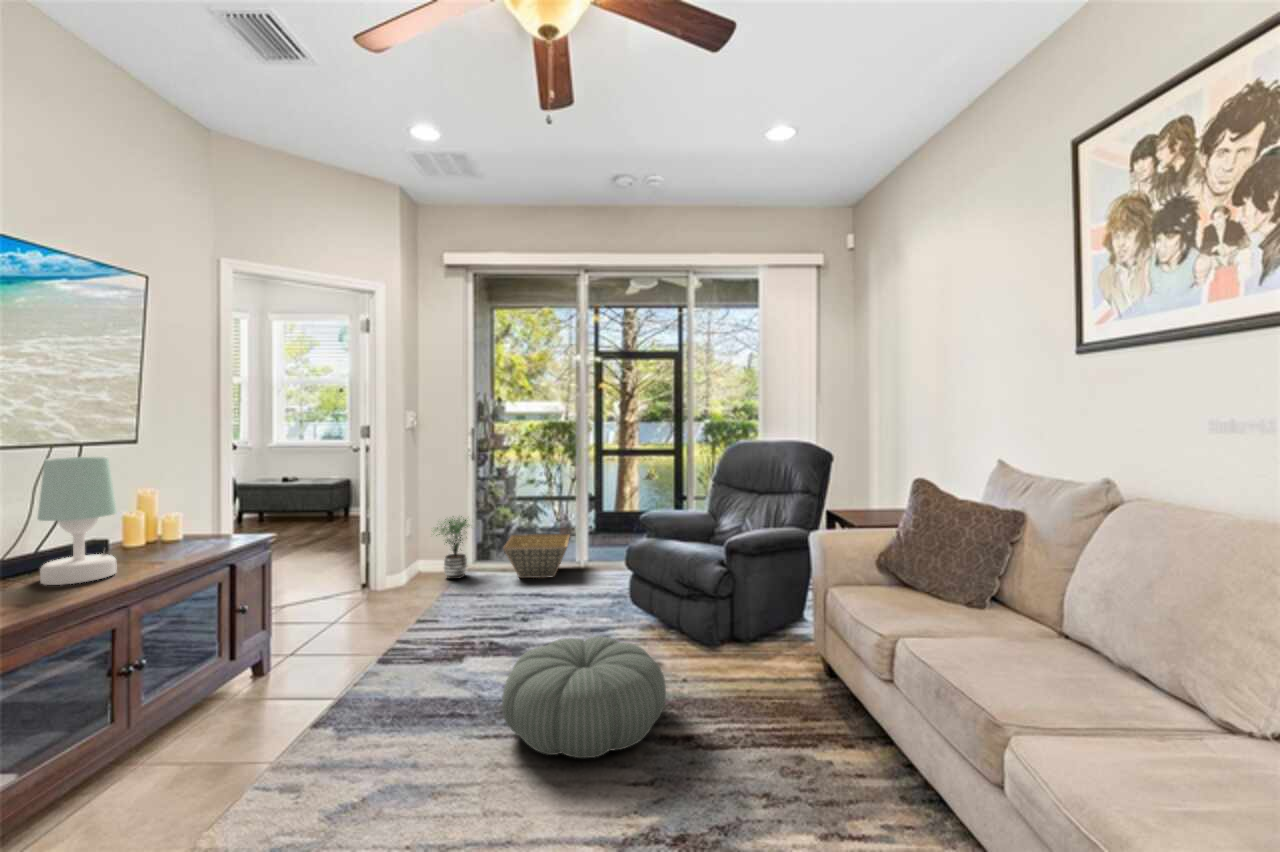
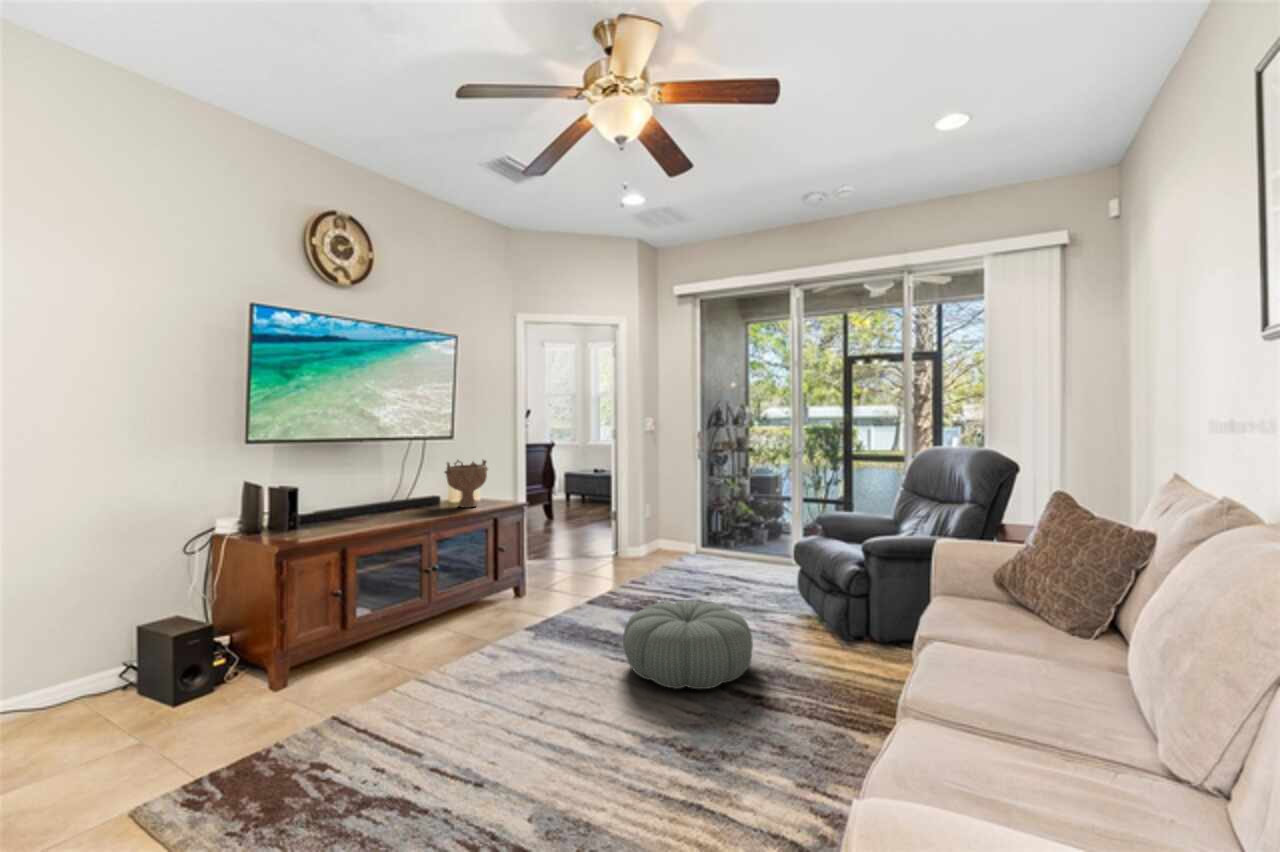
table lamp: present [37,457,117,585] -> none [398,445,433,516]
decorative bowl: none [126,474,208,555] -> present [445,459,488,507]
potted plant: present [432,516,470,579] -> none [663,503,700,557]
basket: present [503,534,570,578] -> none [715,526,784,566]

